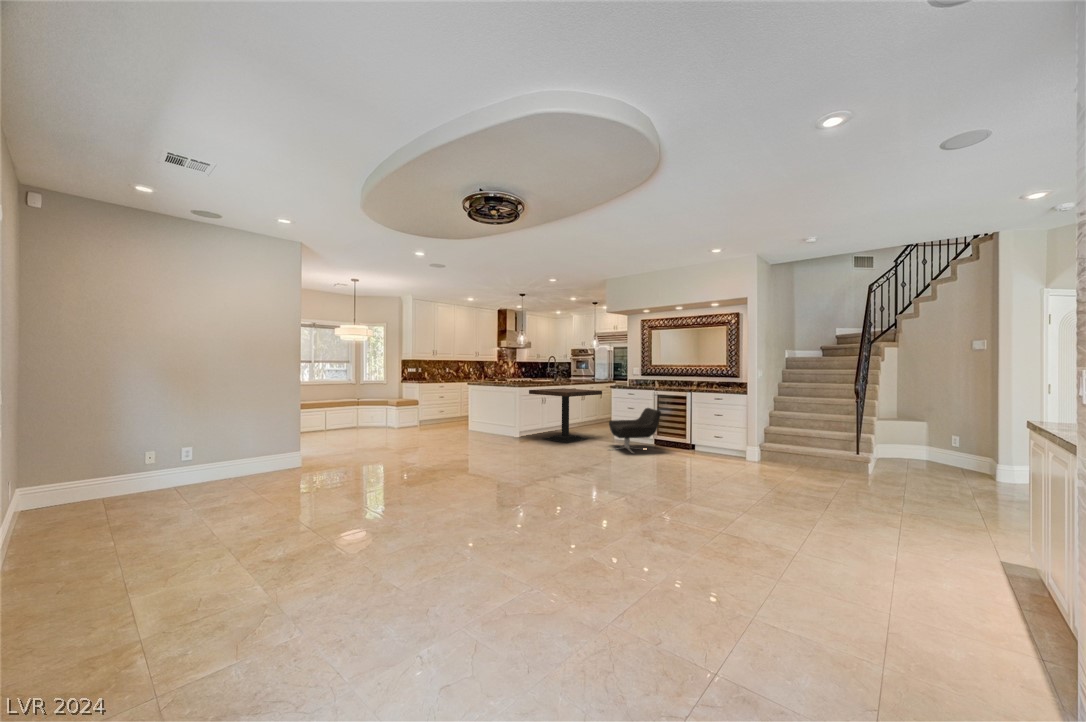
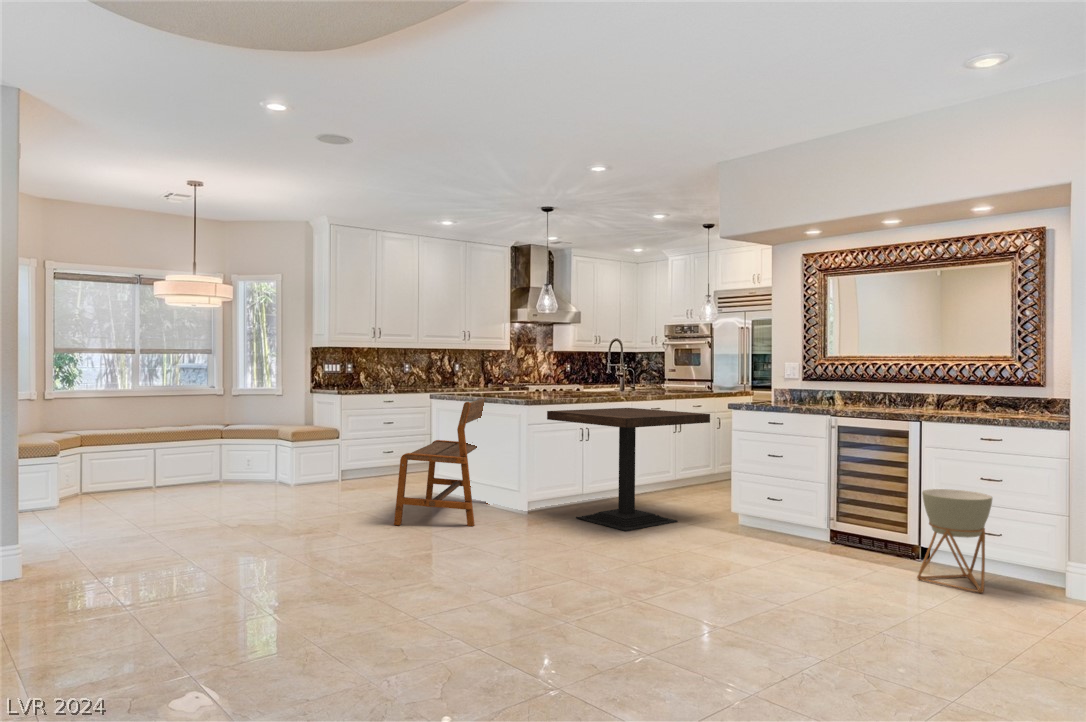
bench: none [460,384,500,443] -> present [394,398,488,526]
lounge chair: present [609,408,661,453] -> none [712,456,844,565]
planter: none [691,420,719,460] -> present [917,489,992,593]

